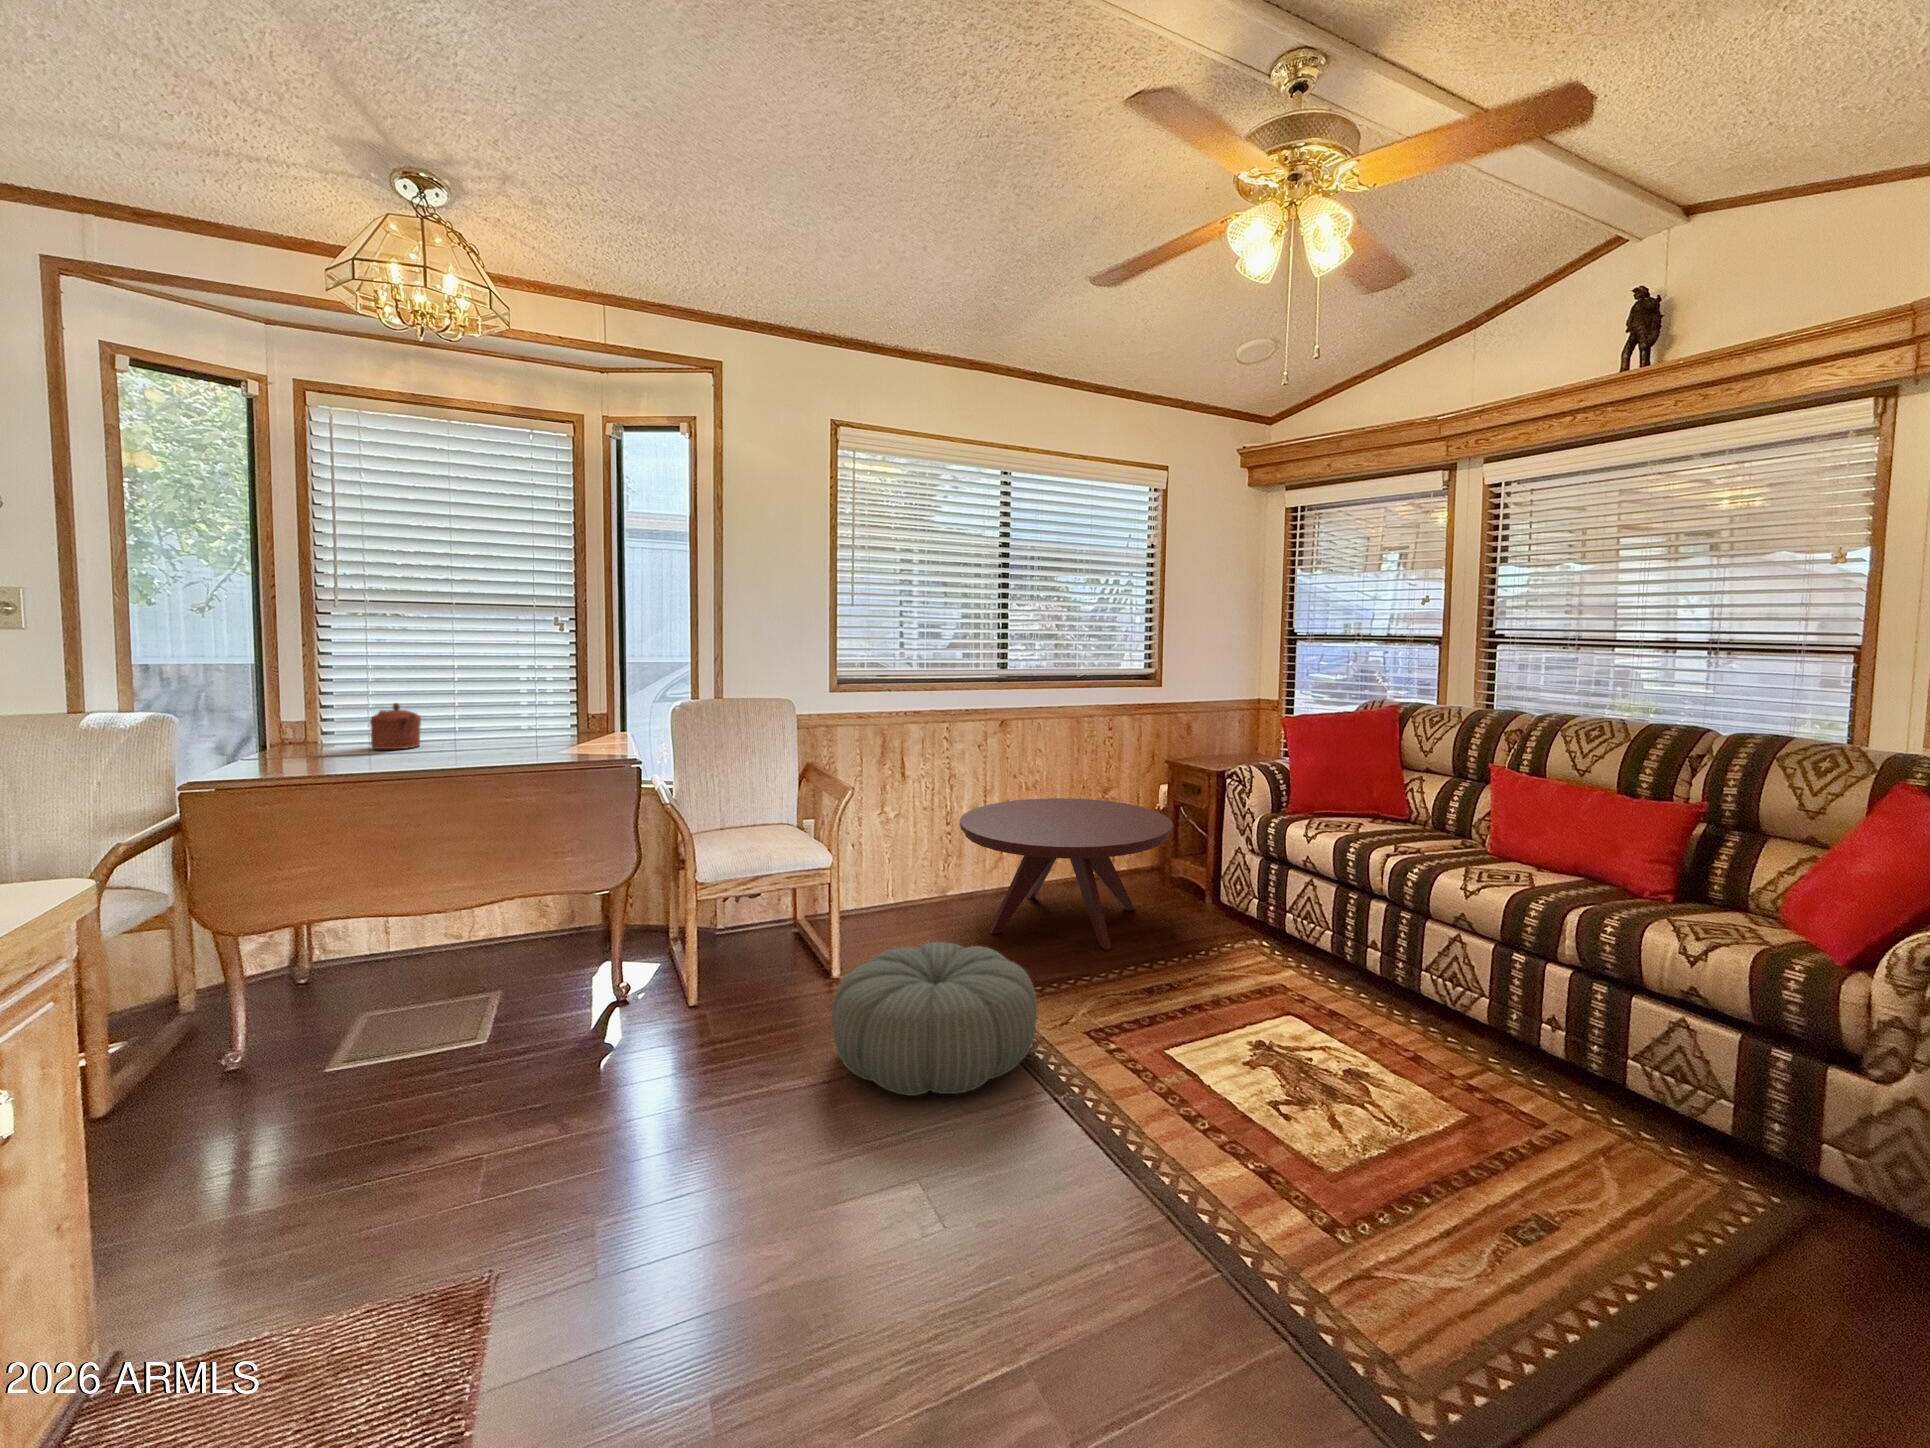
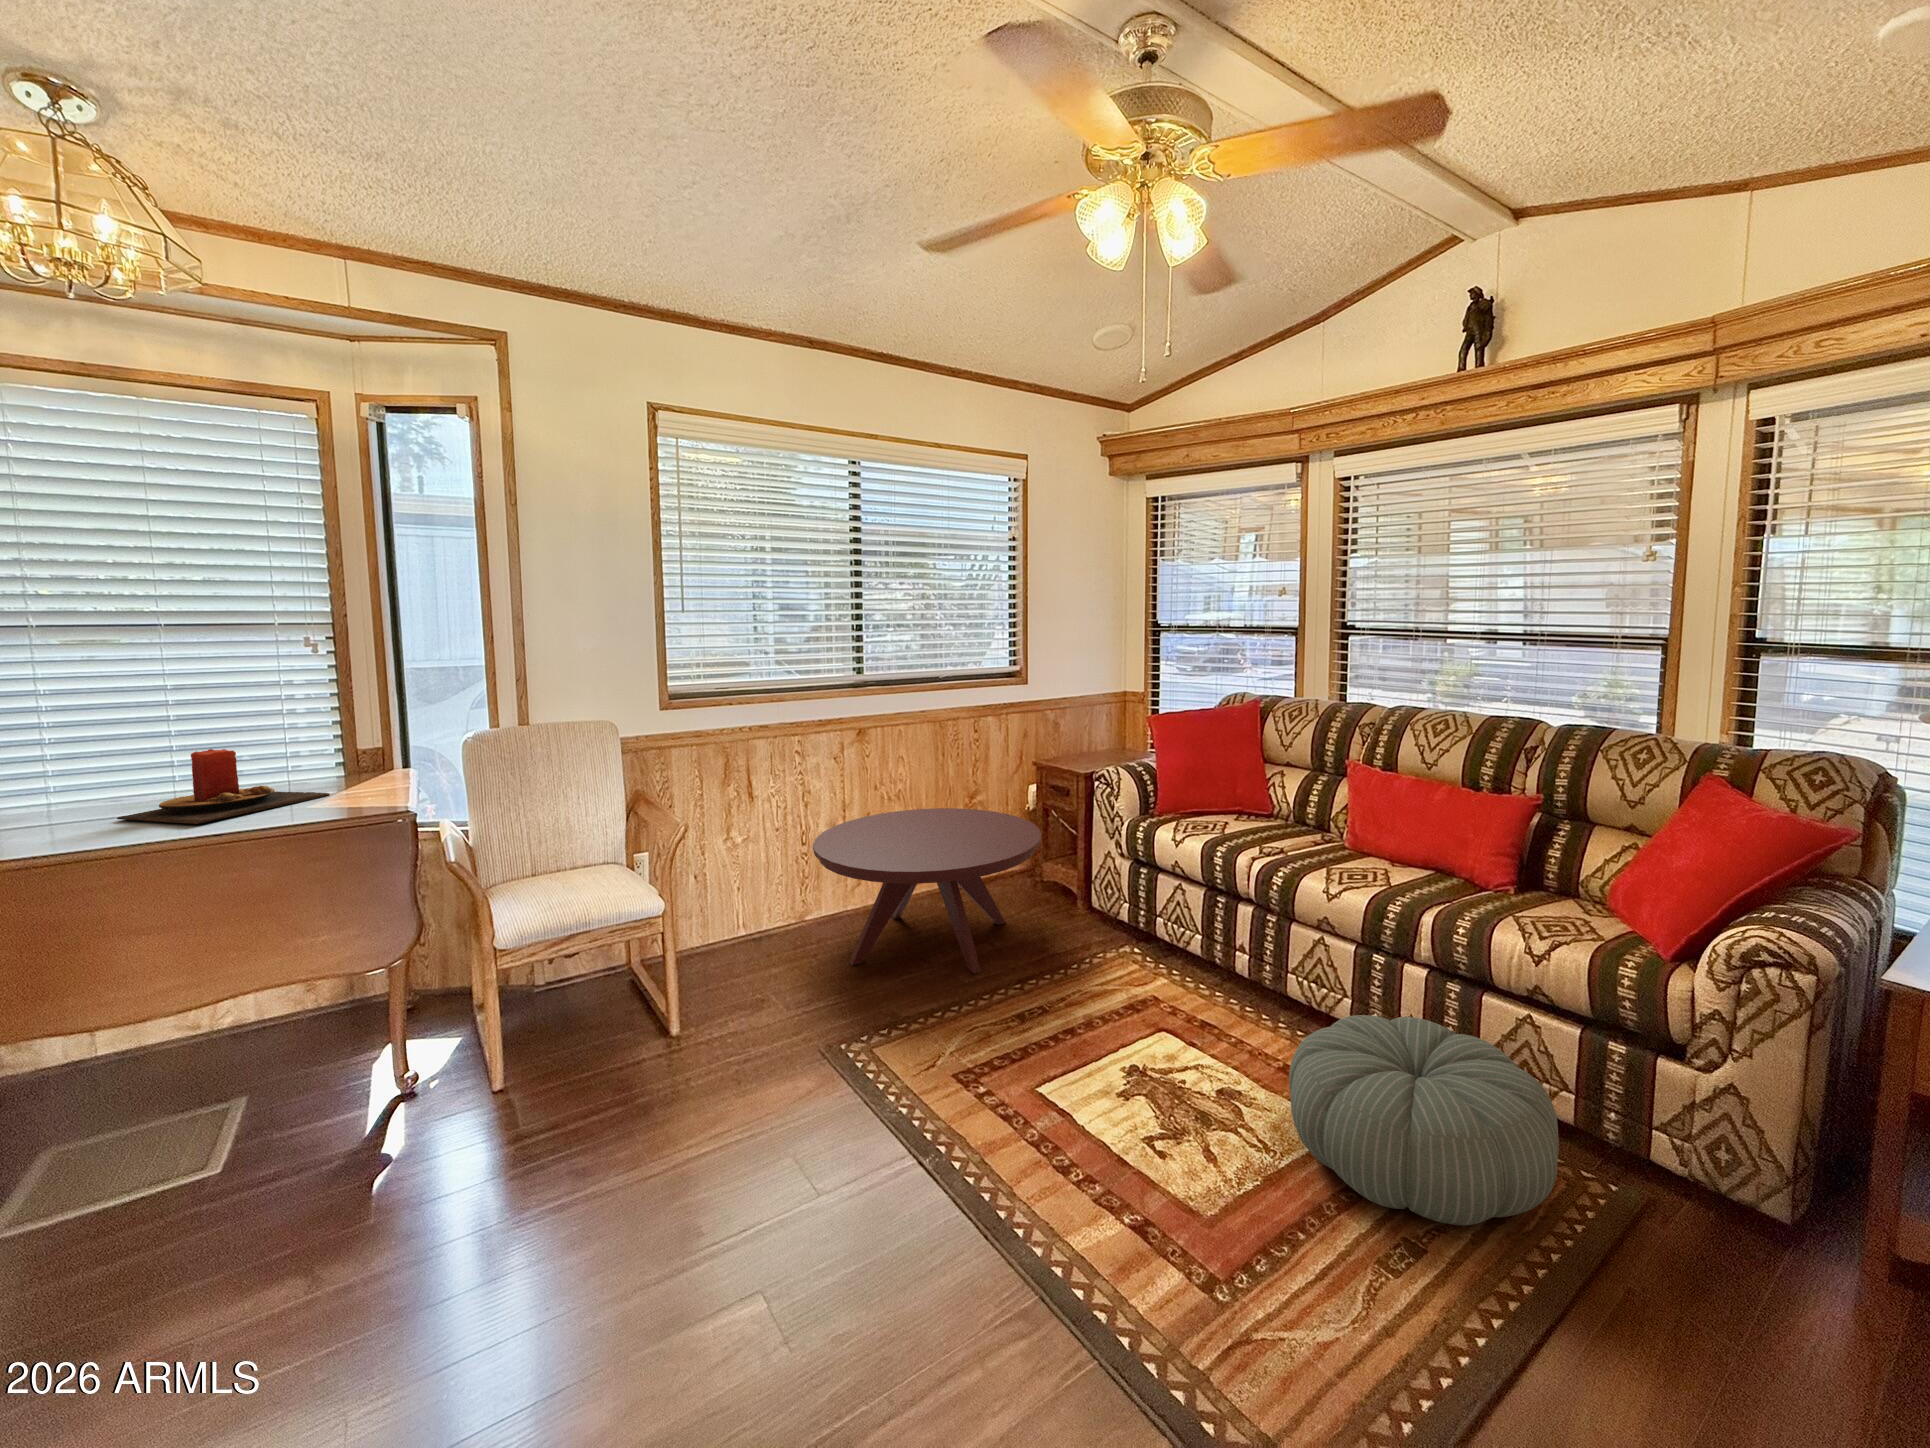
candle: none [425,700,575,758] -> present [117,749,330,824]
teapot: present [370,703,421,749] -> none [35,757,113,818]
pouf: present [832,942,1038,1096] -> present [1289,1015,1559,1225]

